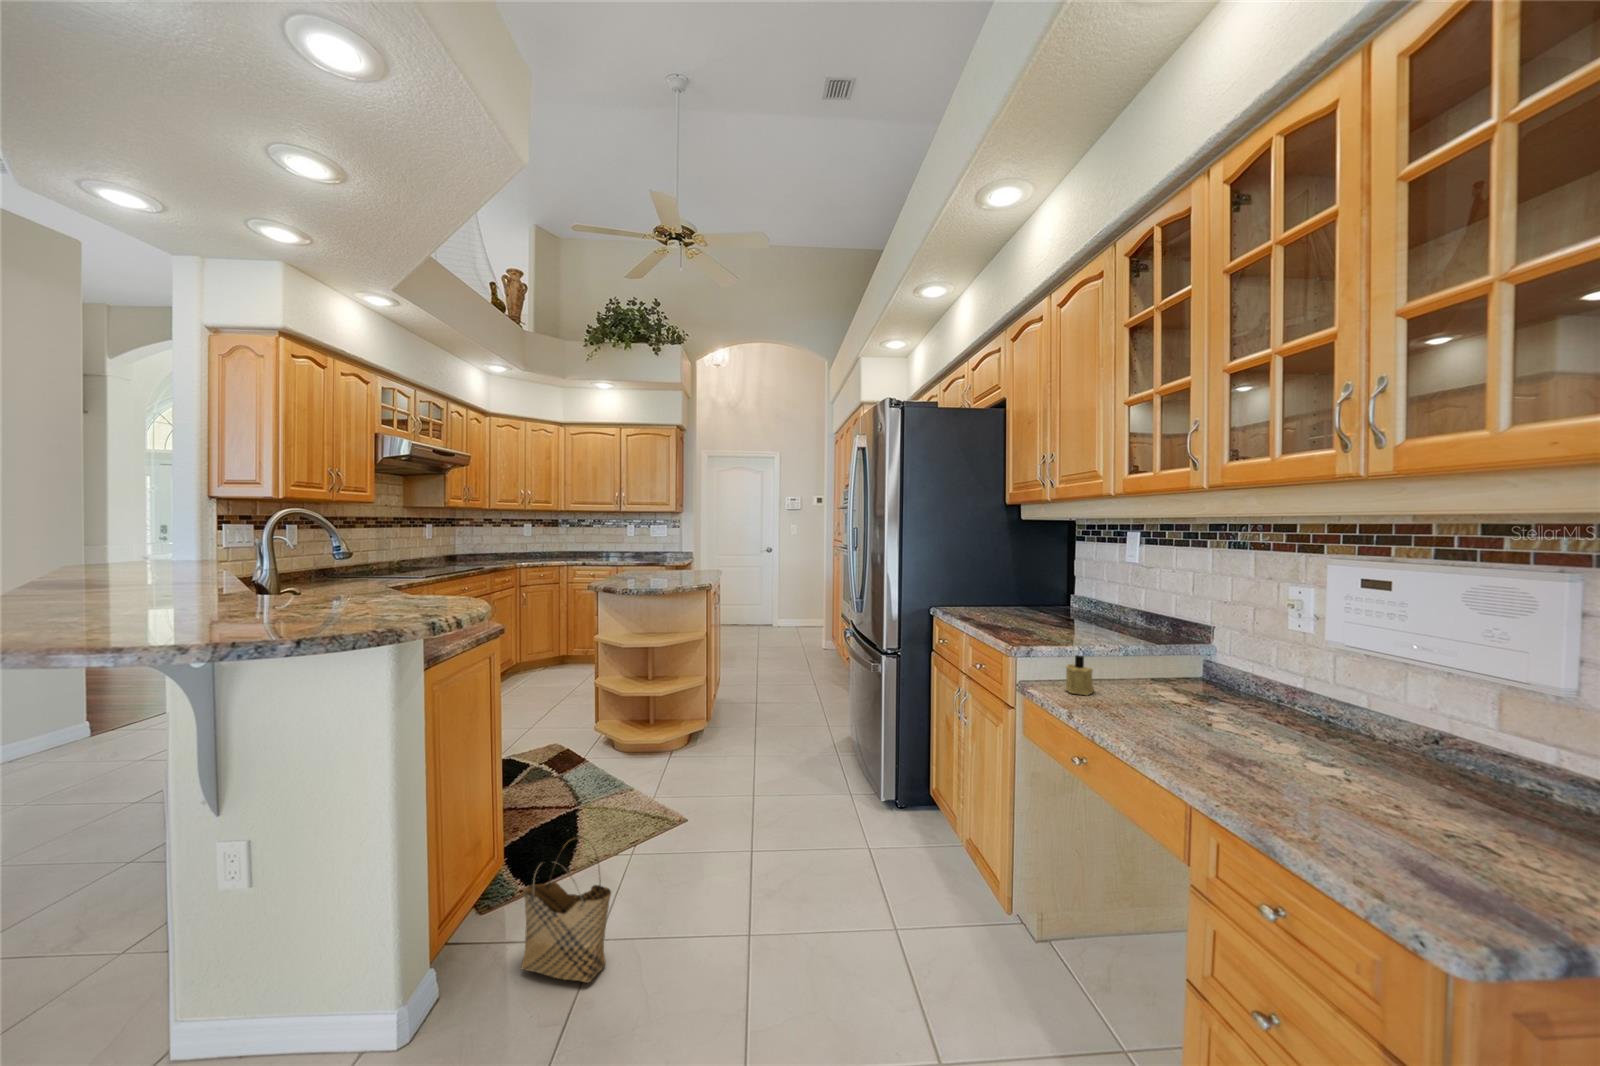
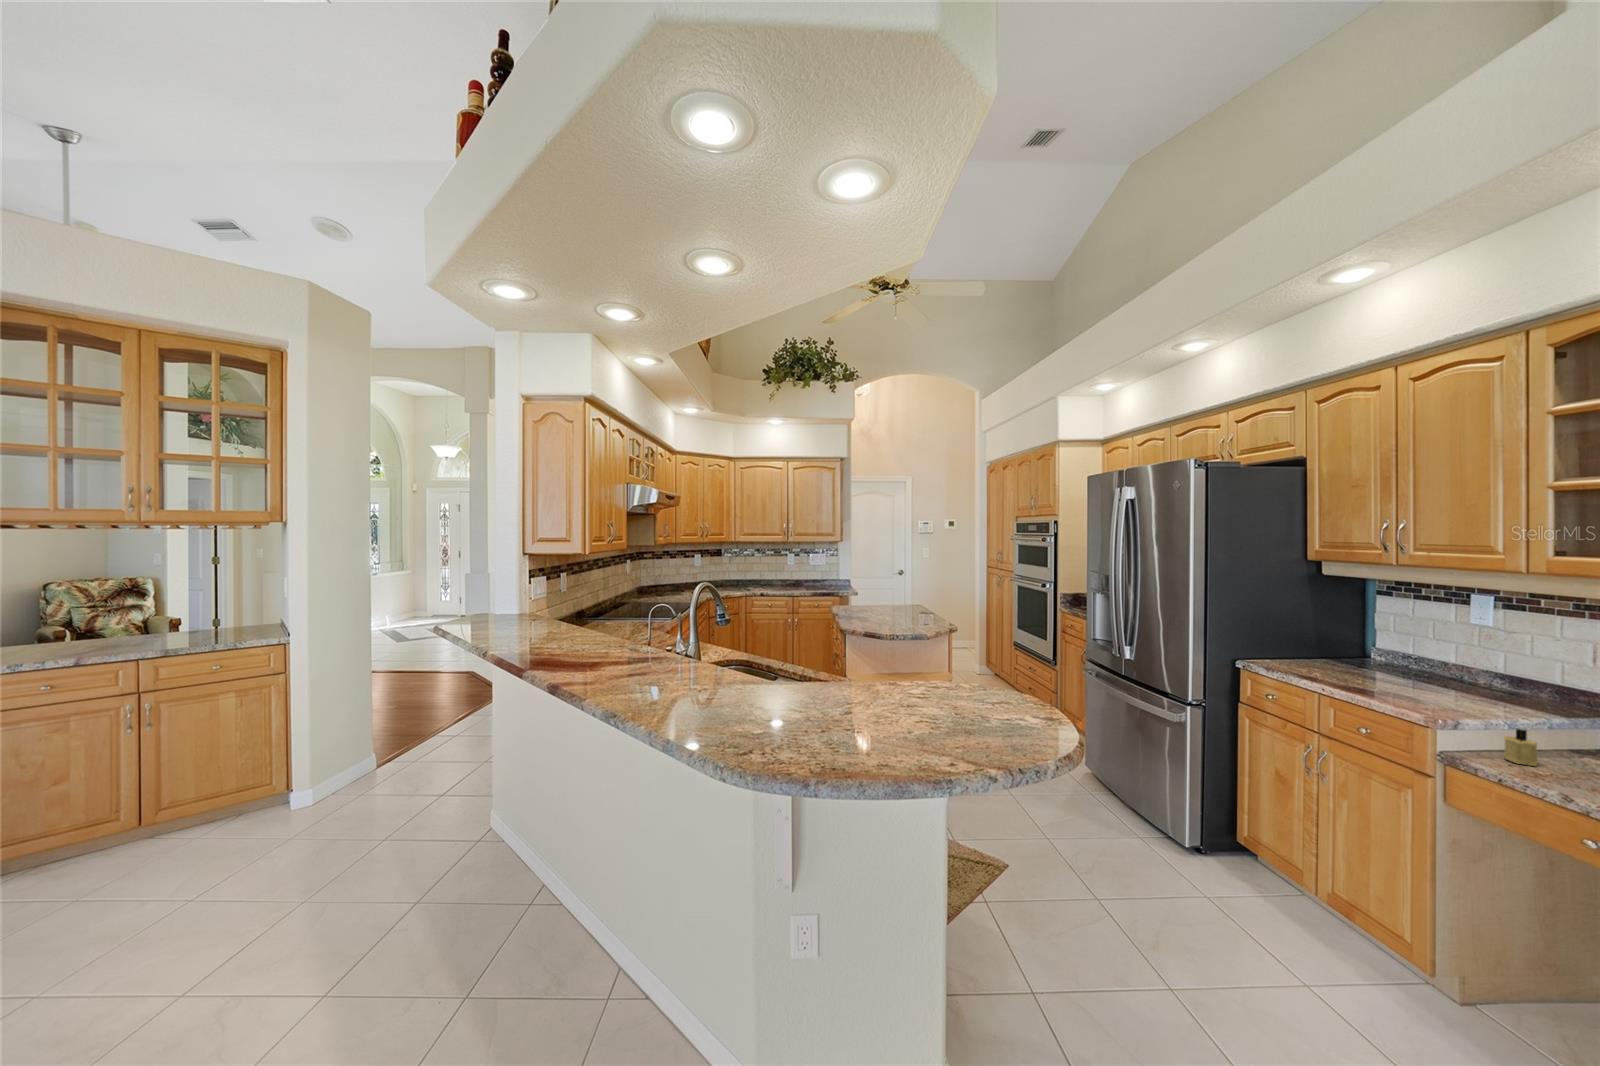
woven basket: present [521,836,611,983] -> none [1002,883,1085,1014]

